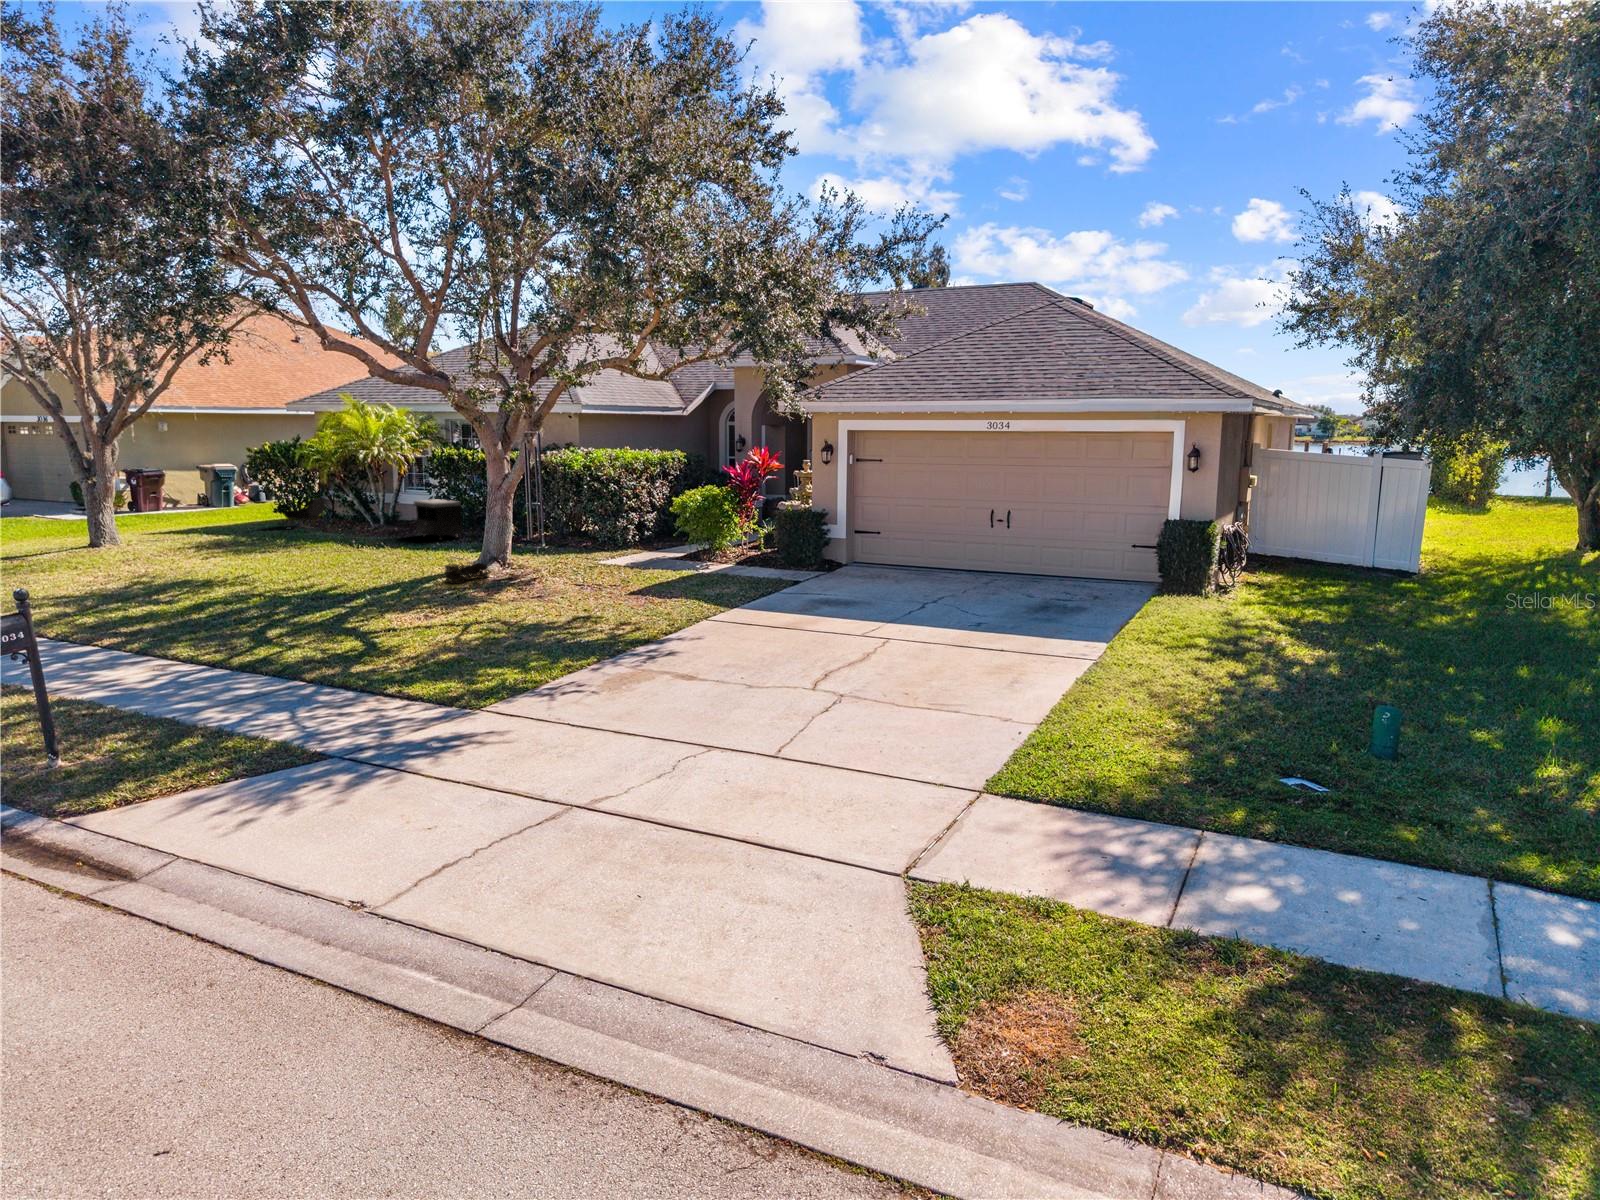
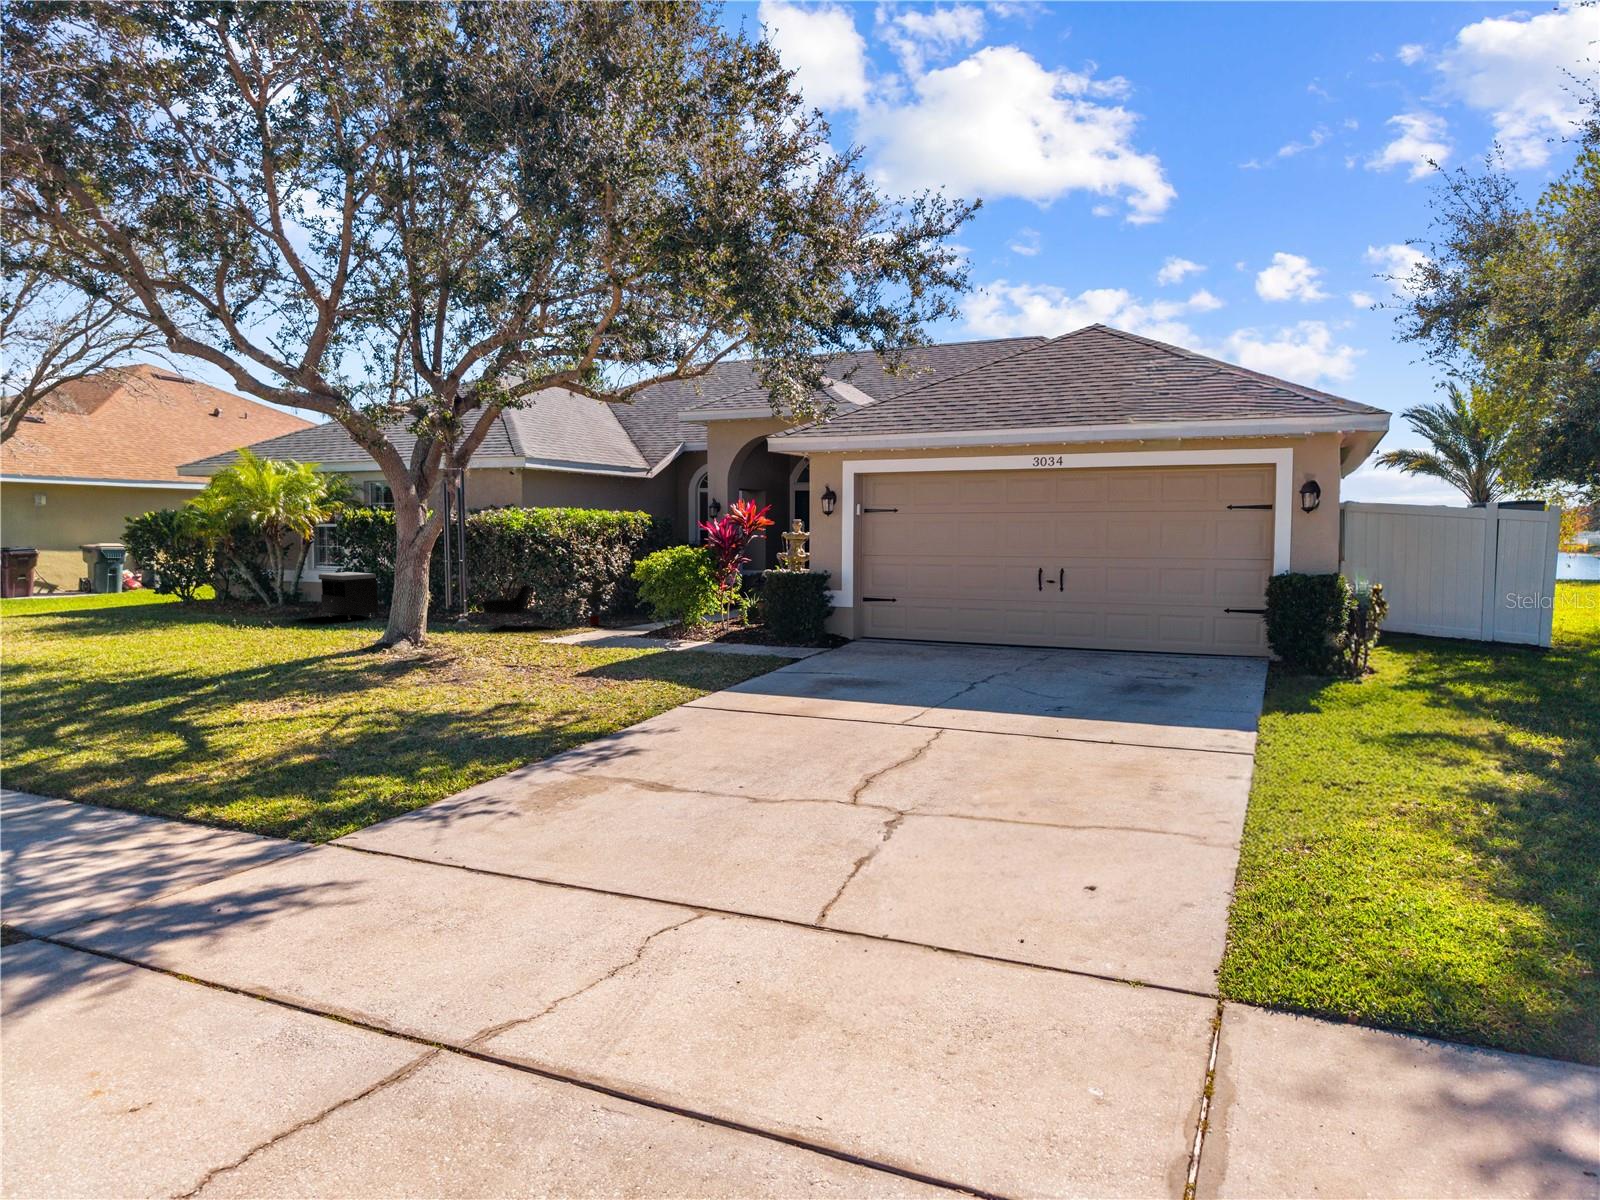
lounge chair: present [283,498,324,527] -> present [482,584,531,628]
potted tree: none [622,502,655,548] -> present [575,572,613,626]
woven basket: present [445,562,488,584] -> none [338,639,396,667]

